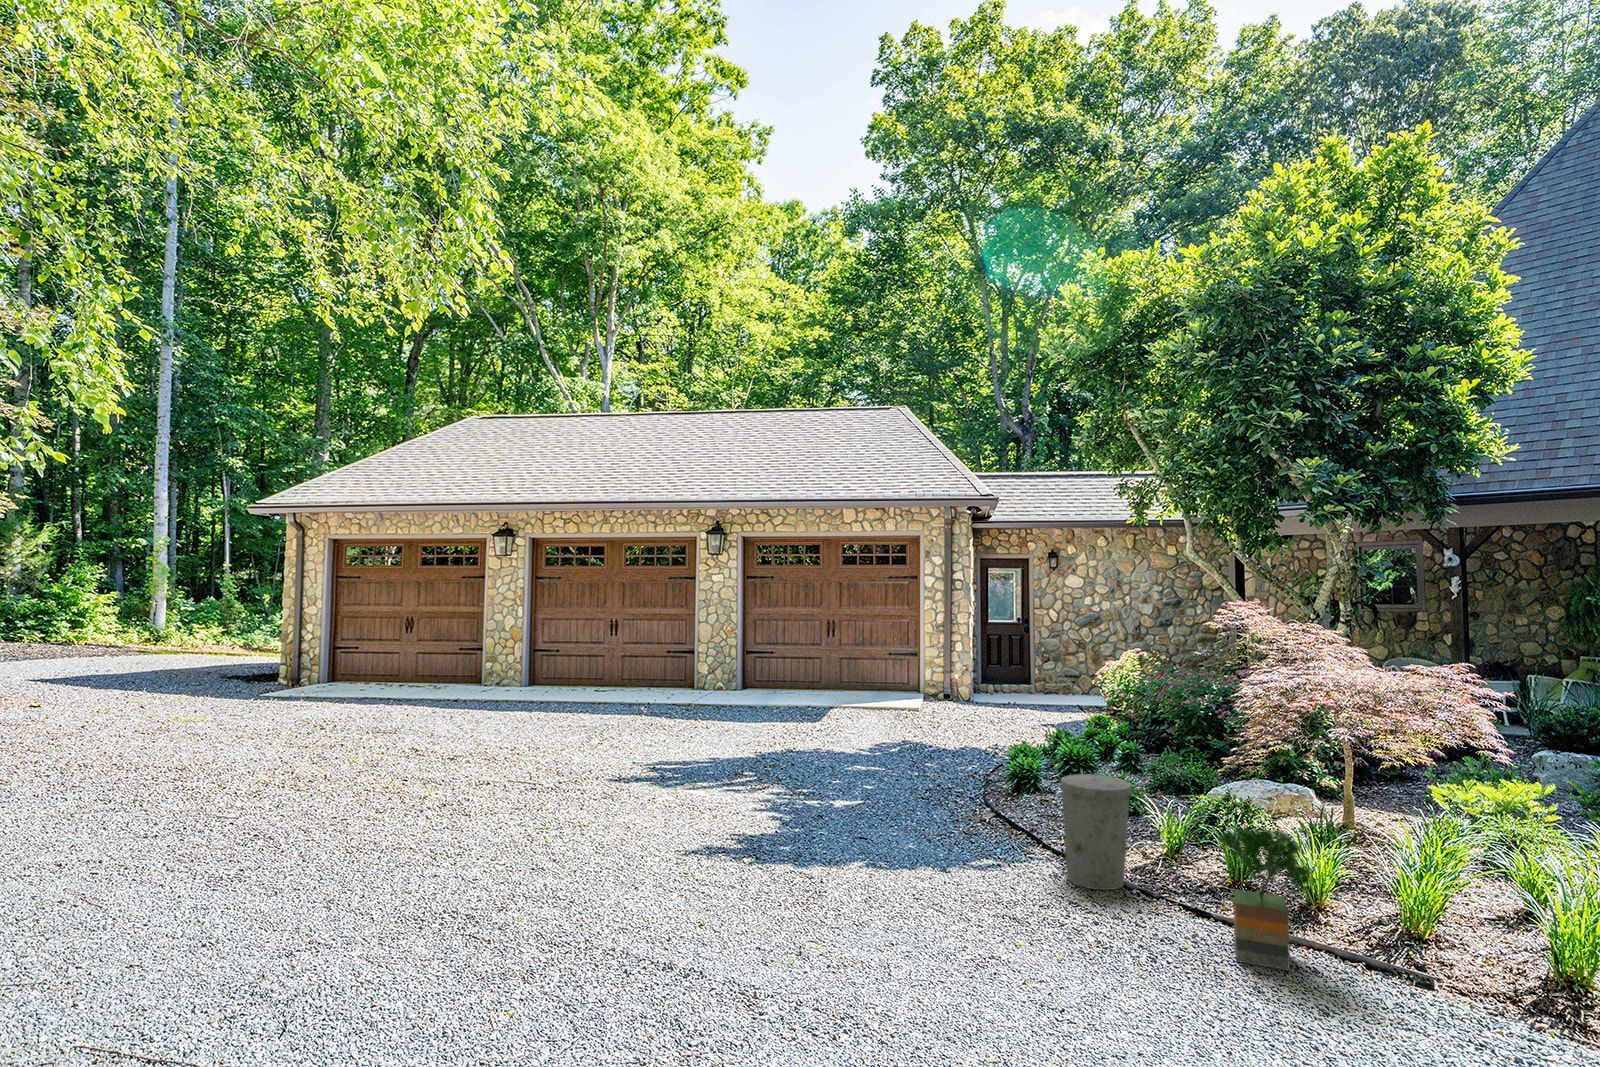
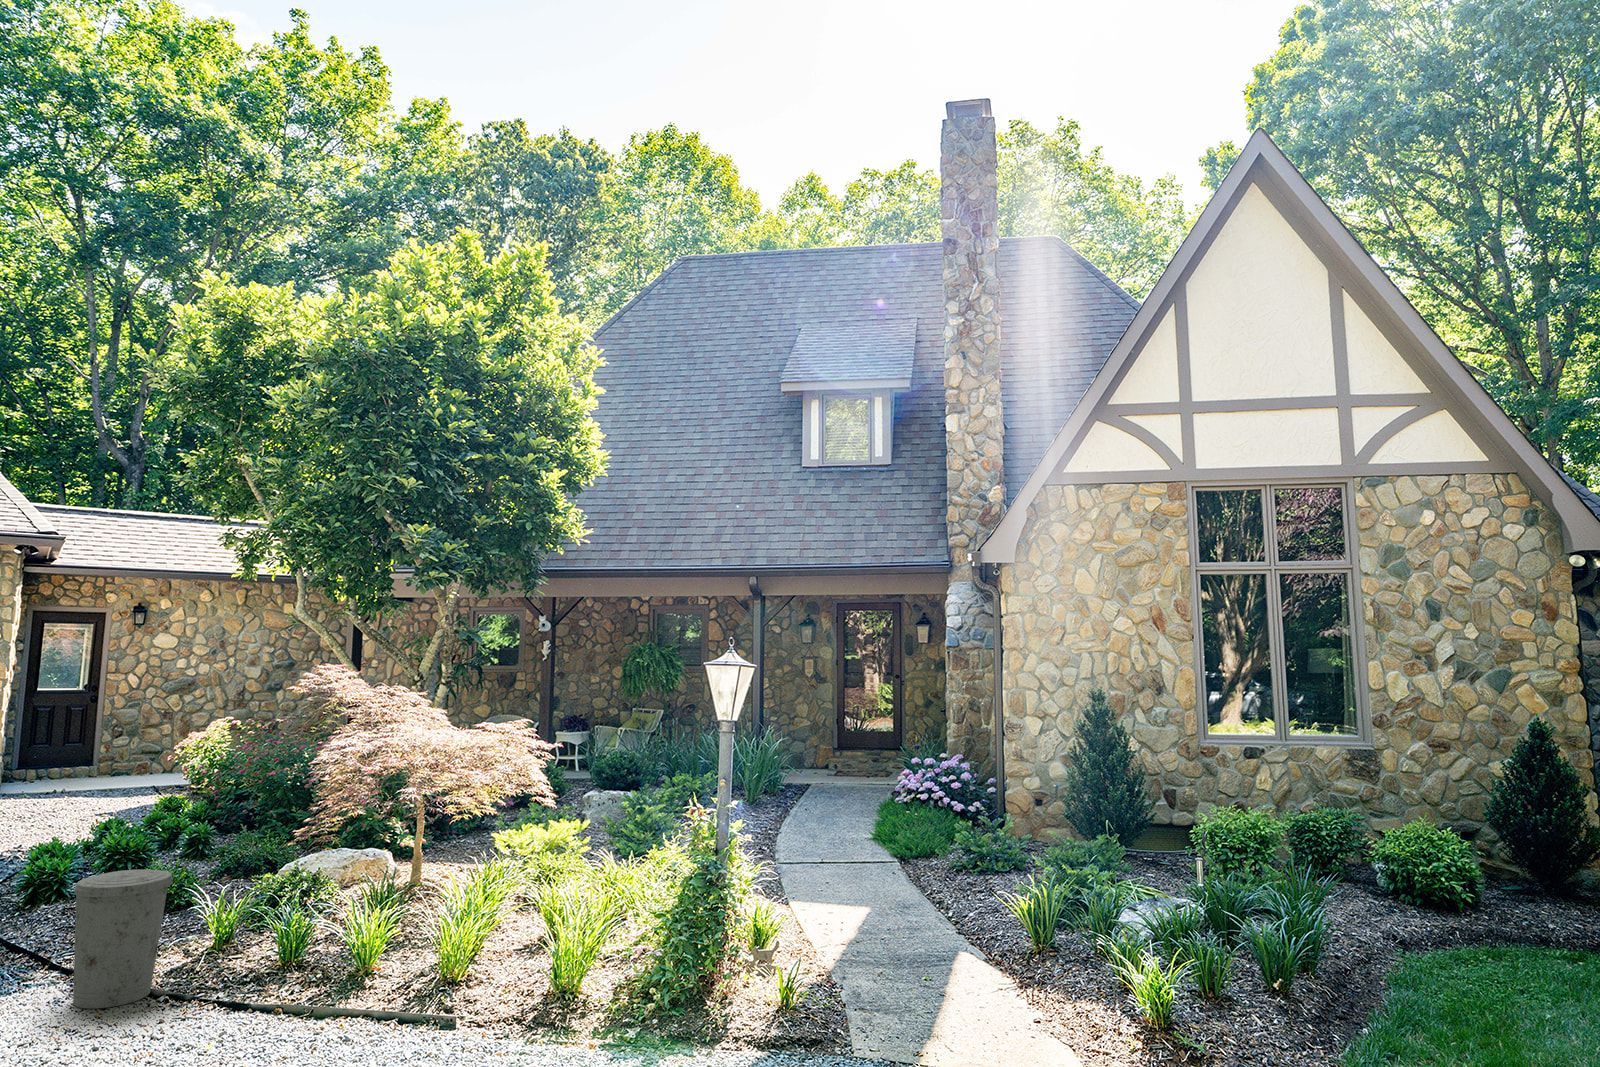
potted tree: present [1218,826,1313,971] -> none [252,890,347,1038]

